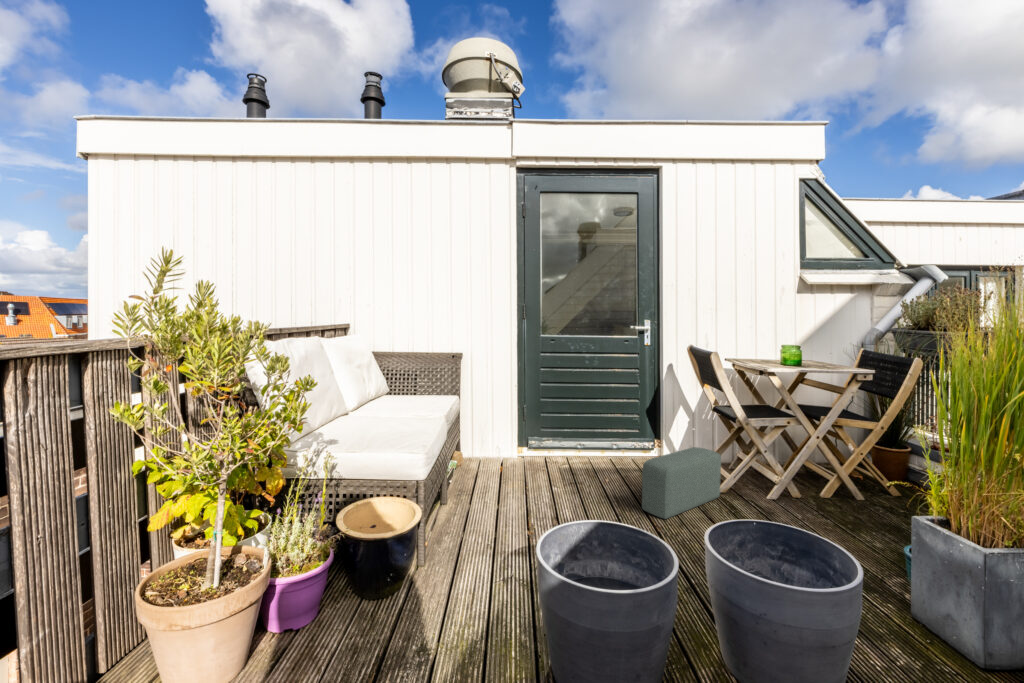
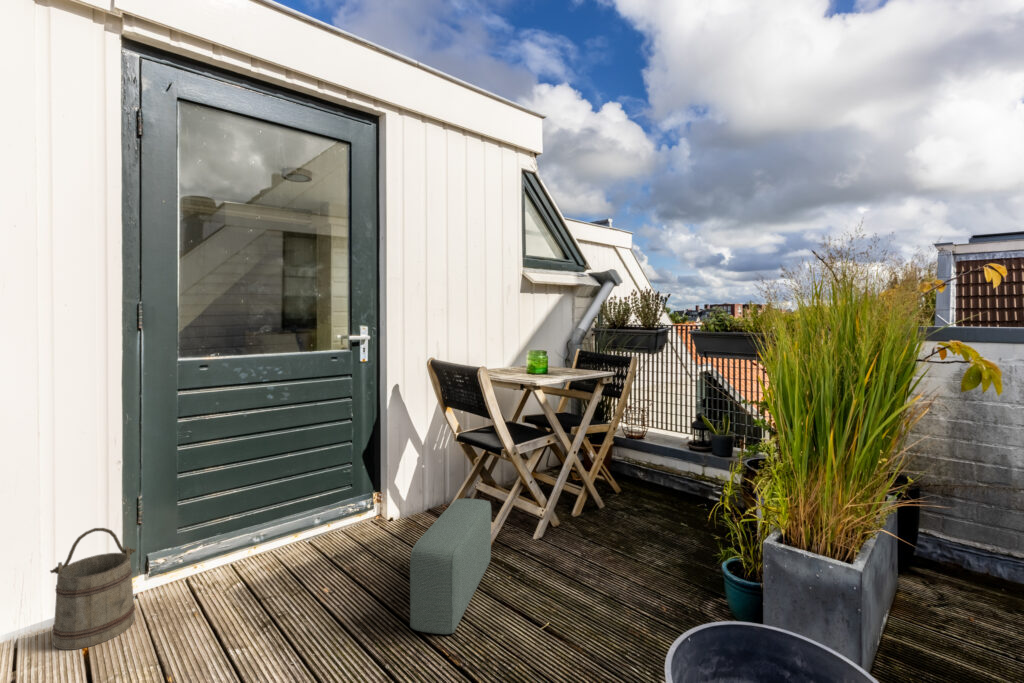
bucket: none [491,419,522,470] -> present [50,528,136,650]

